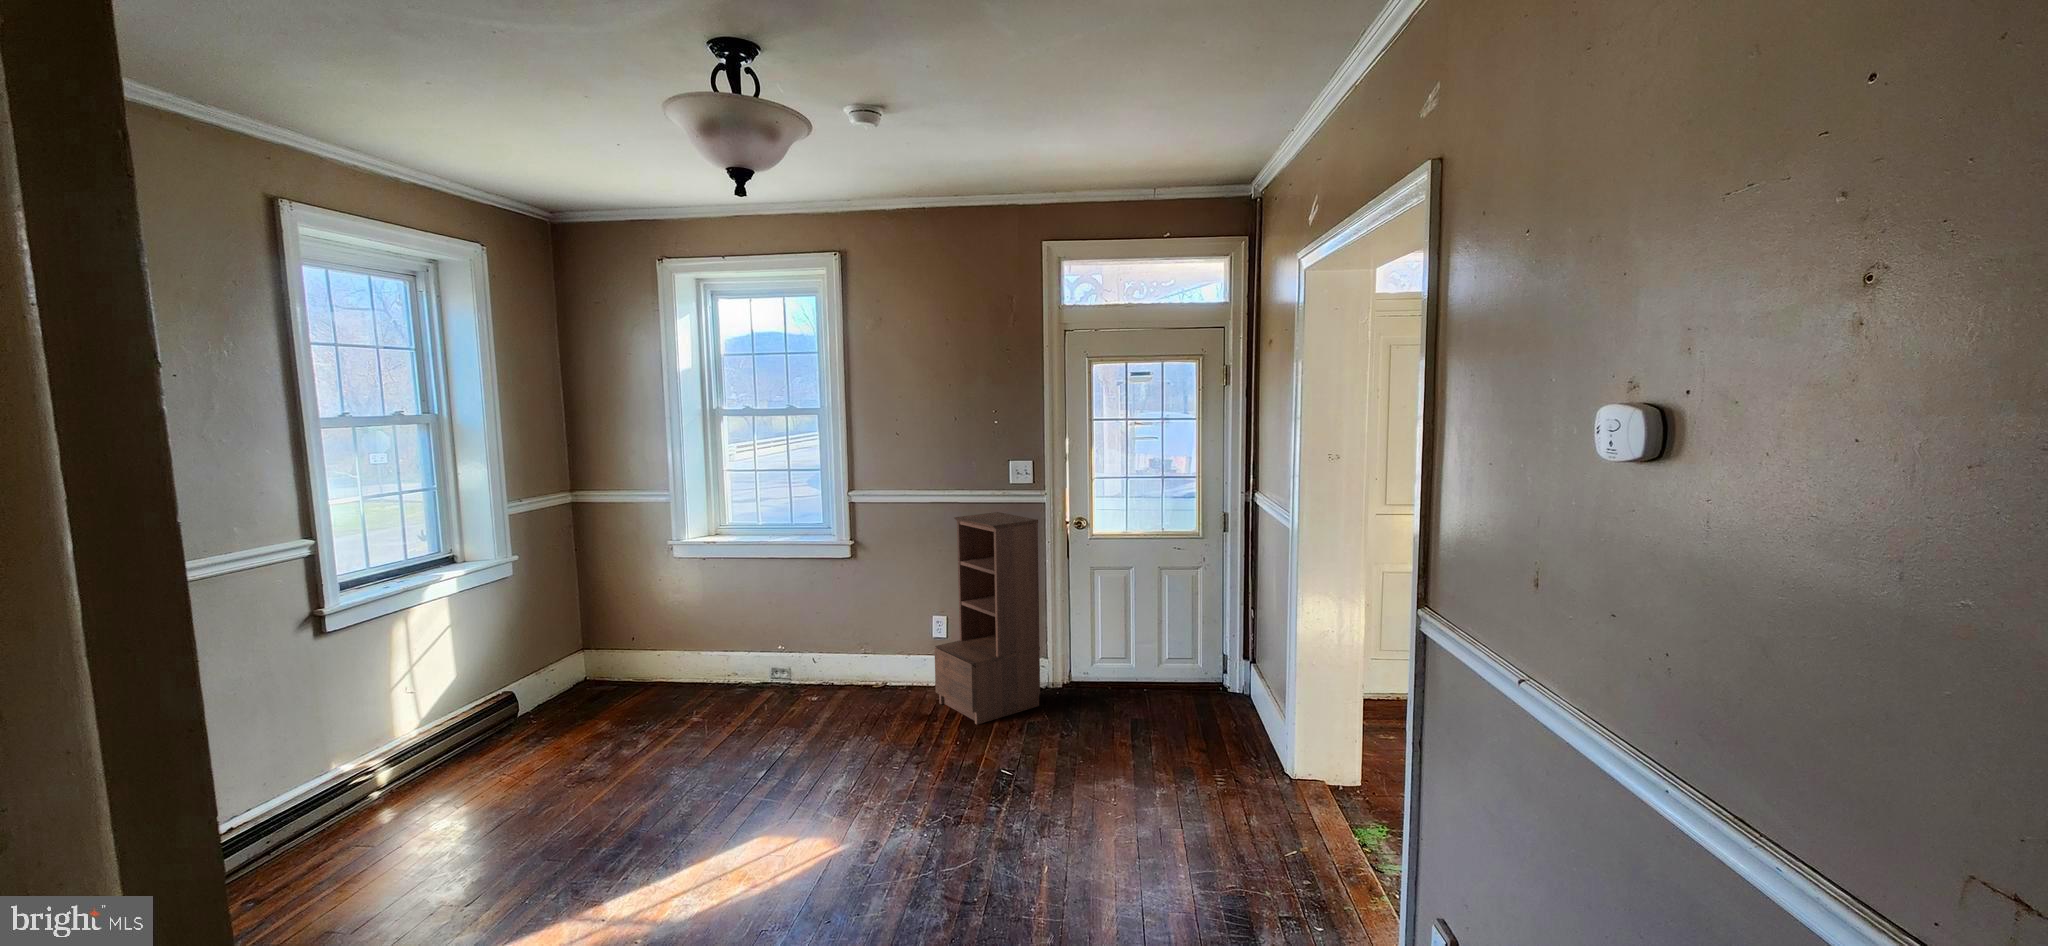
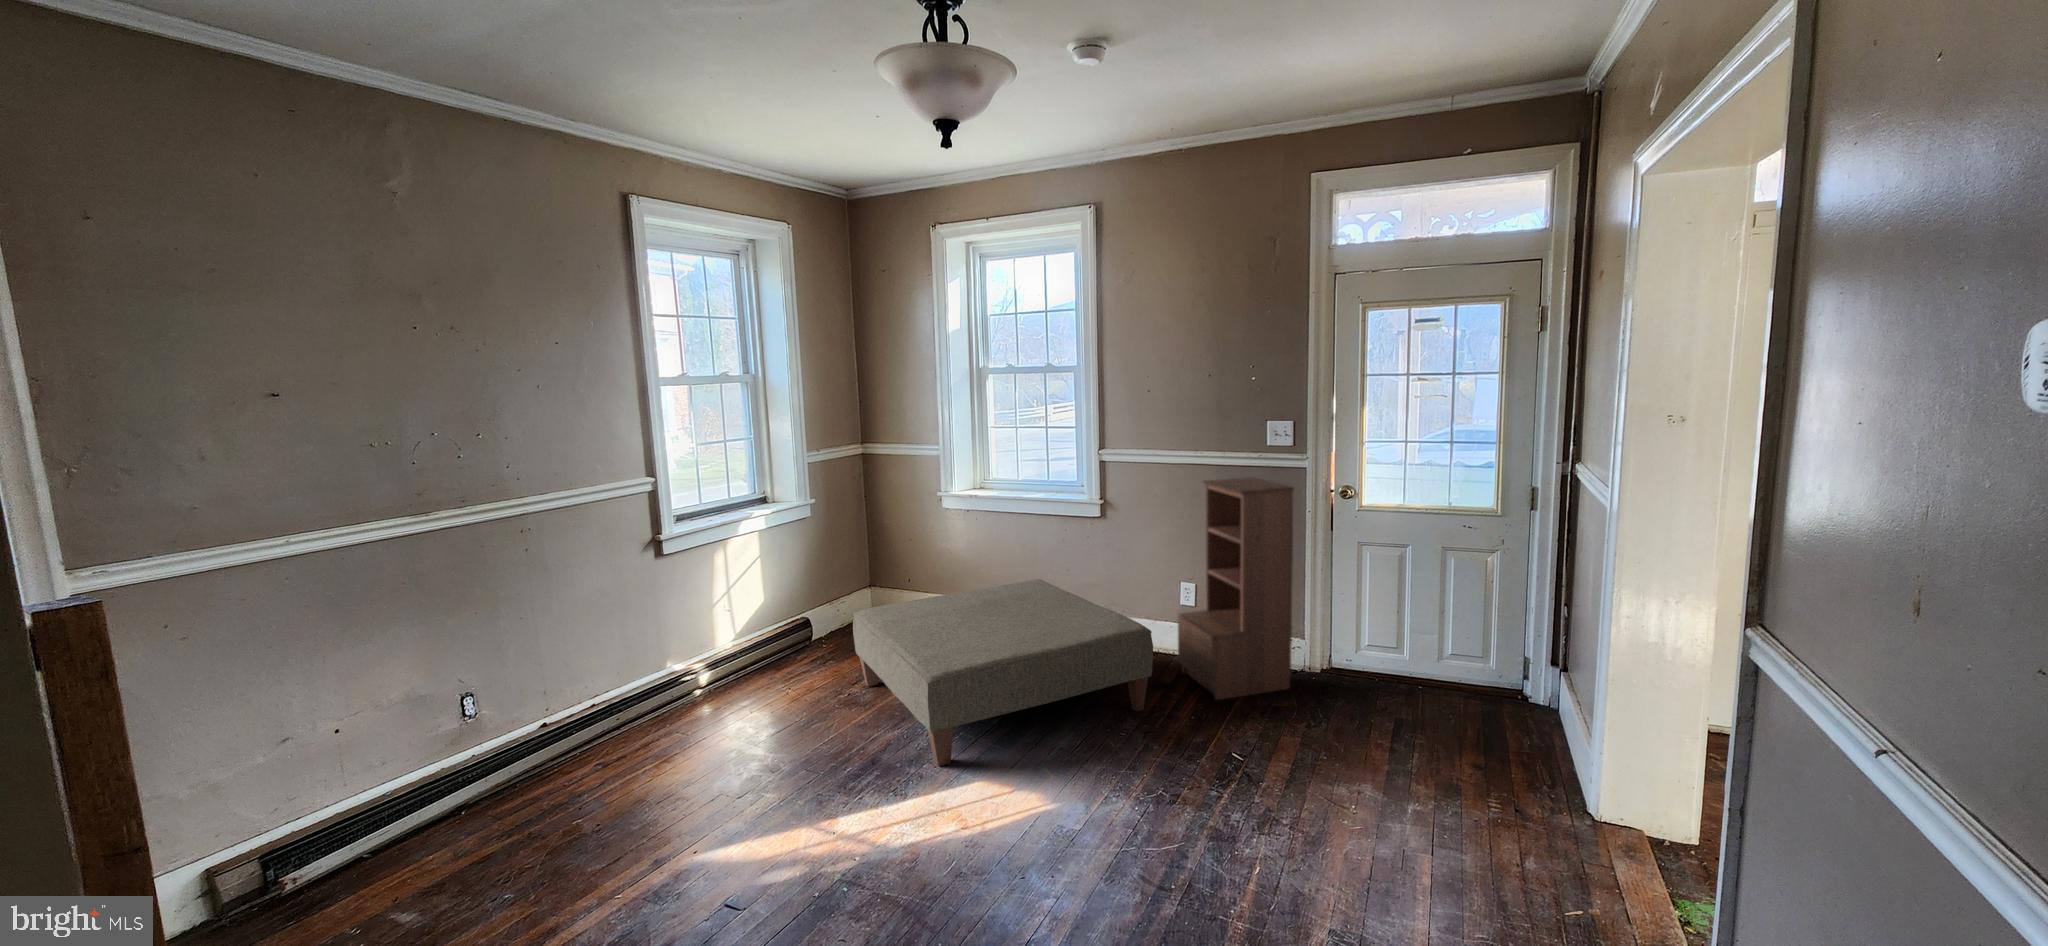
ottoman: none [583,625,919,831] -> present [853,579,1153,766]

